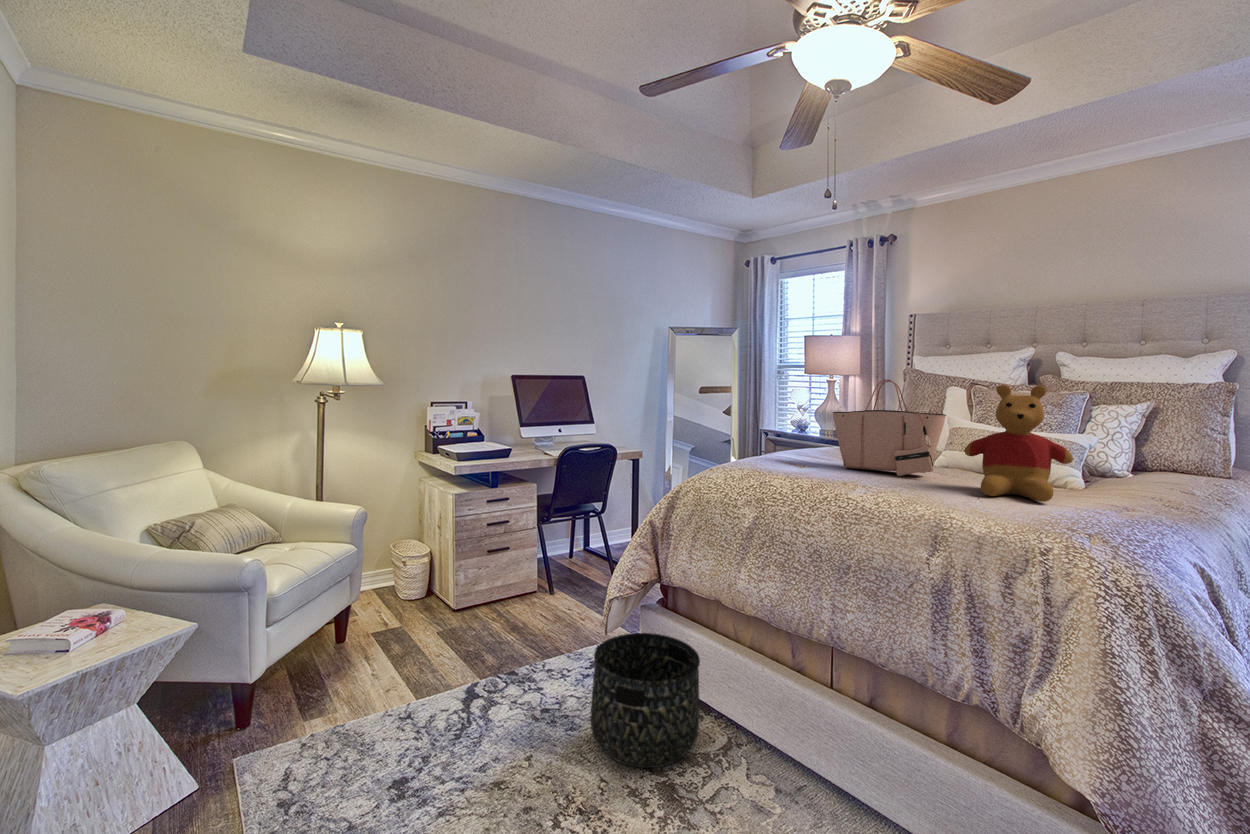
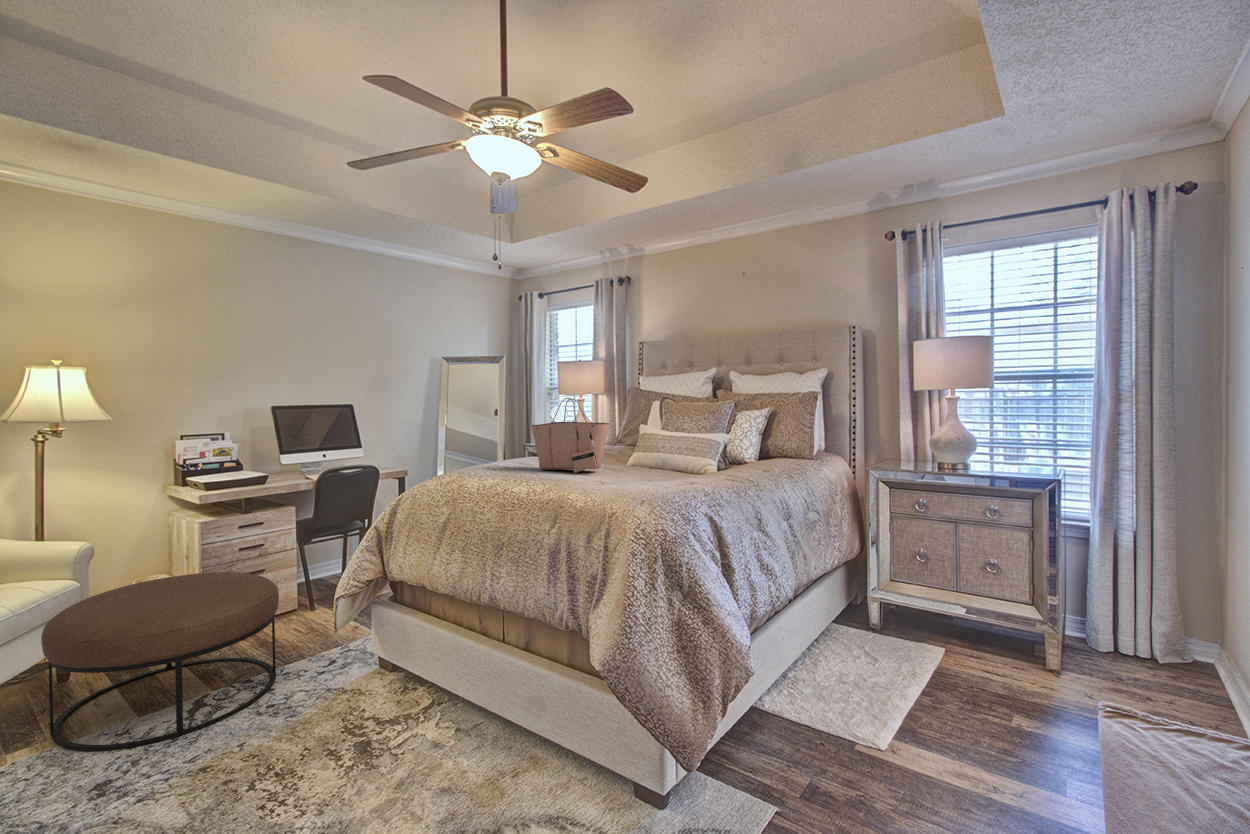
stuffed bear: present [964,385,1073,502] -> none [612,399,676,483]
ottoman: none [340,551,545,736] -> present [41,572,279,750]
basket: present [591,633,700,768] -> none [307,623,408,735]

